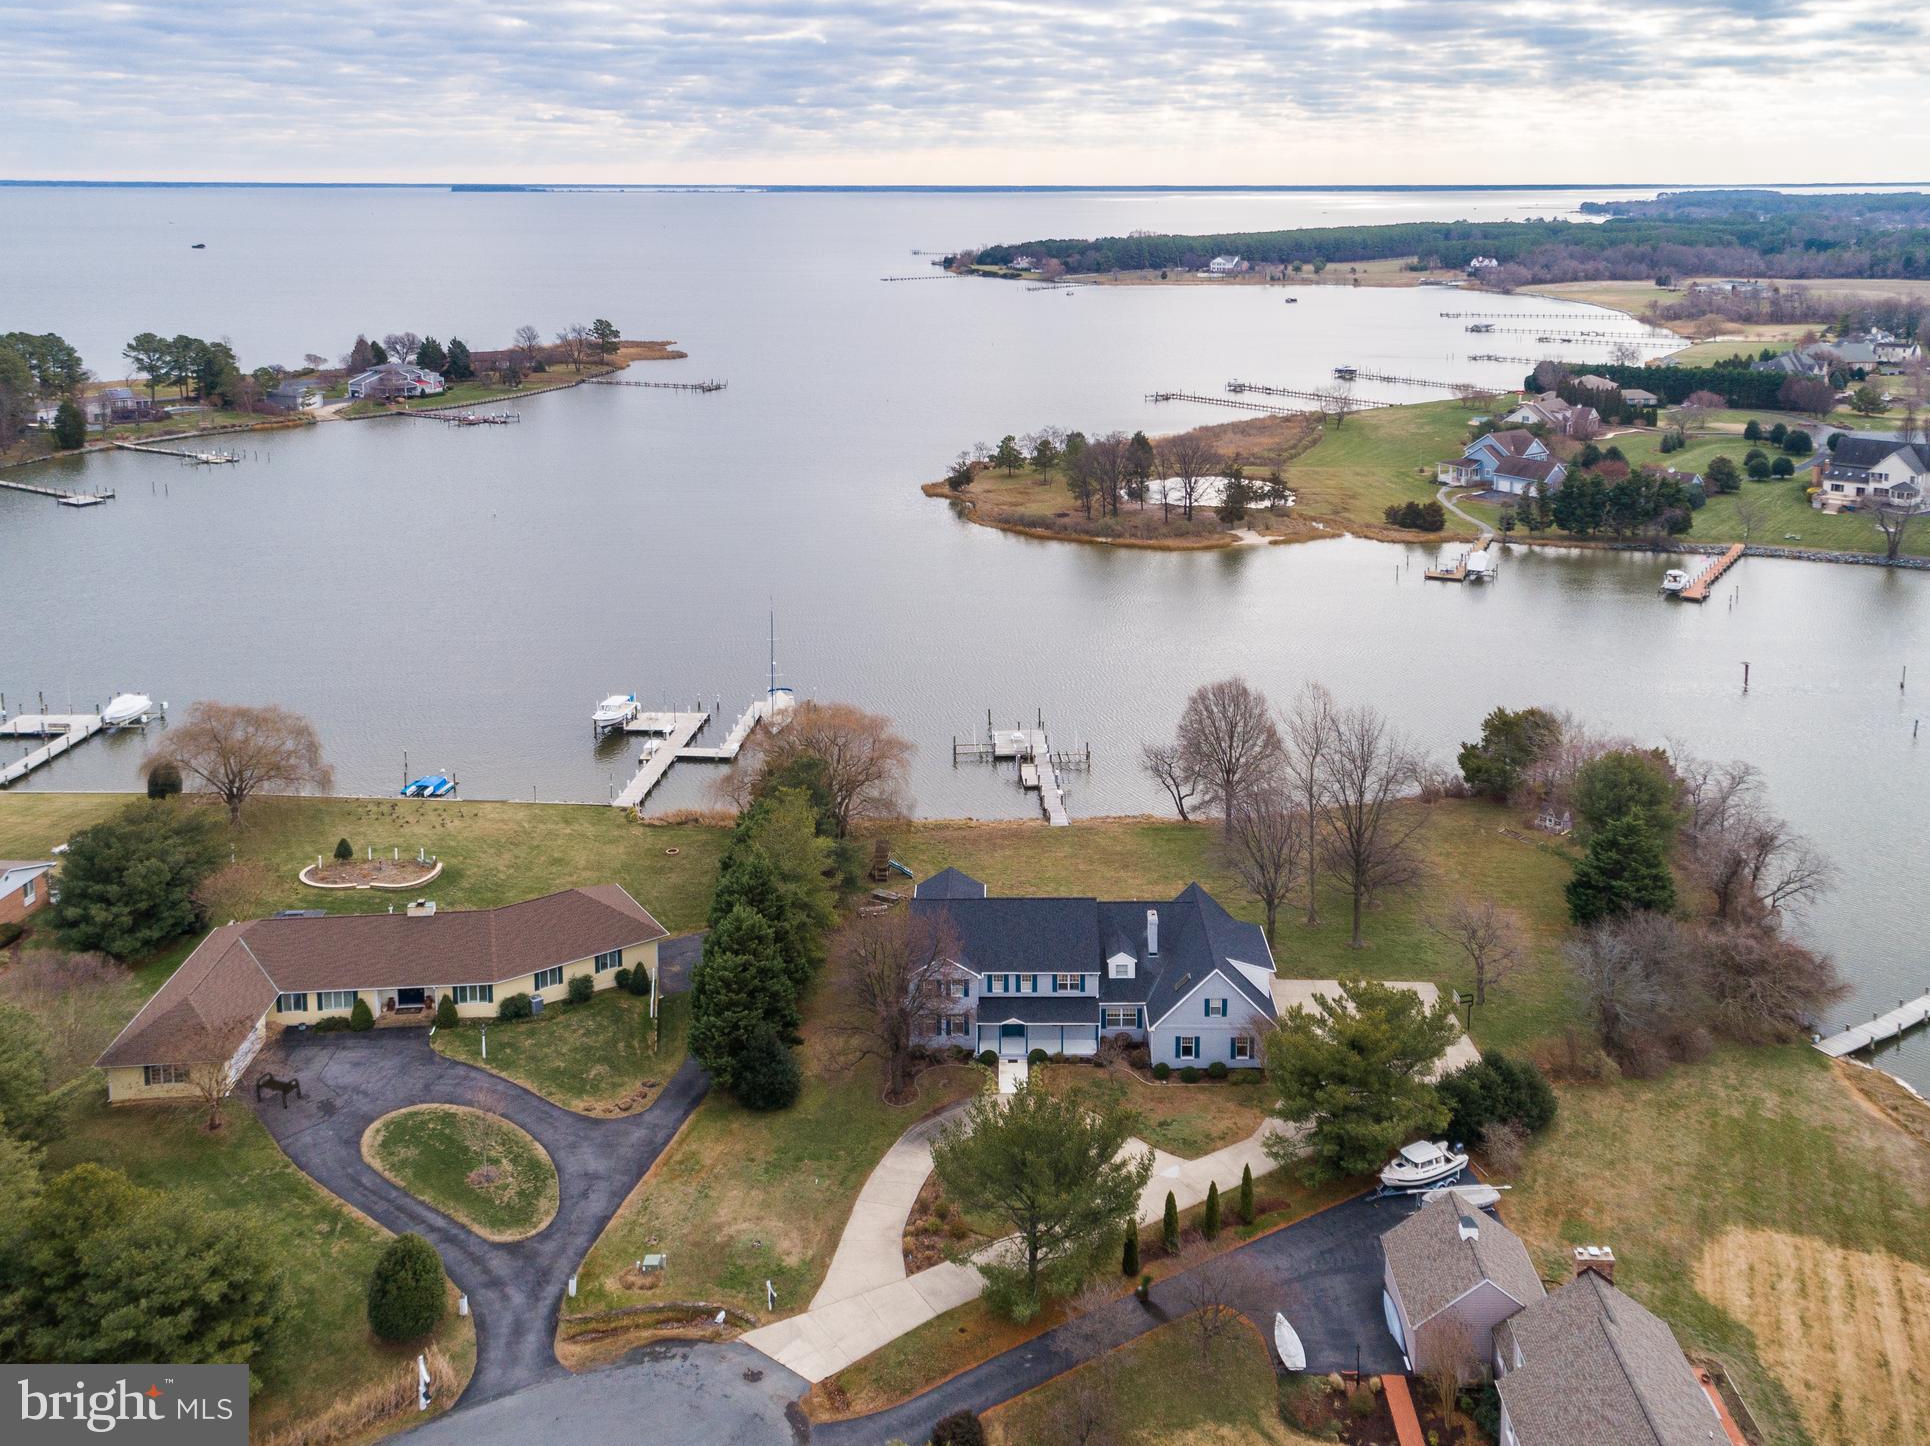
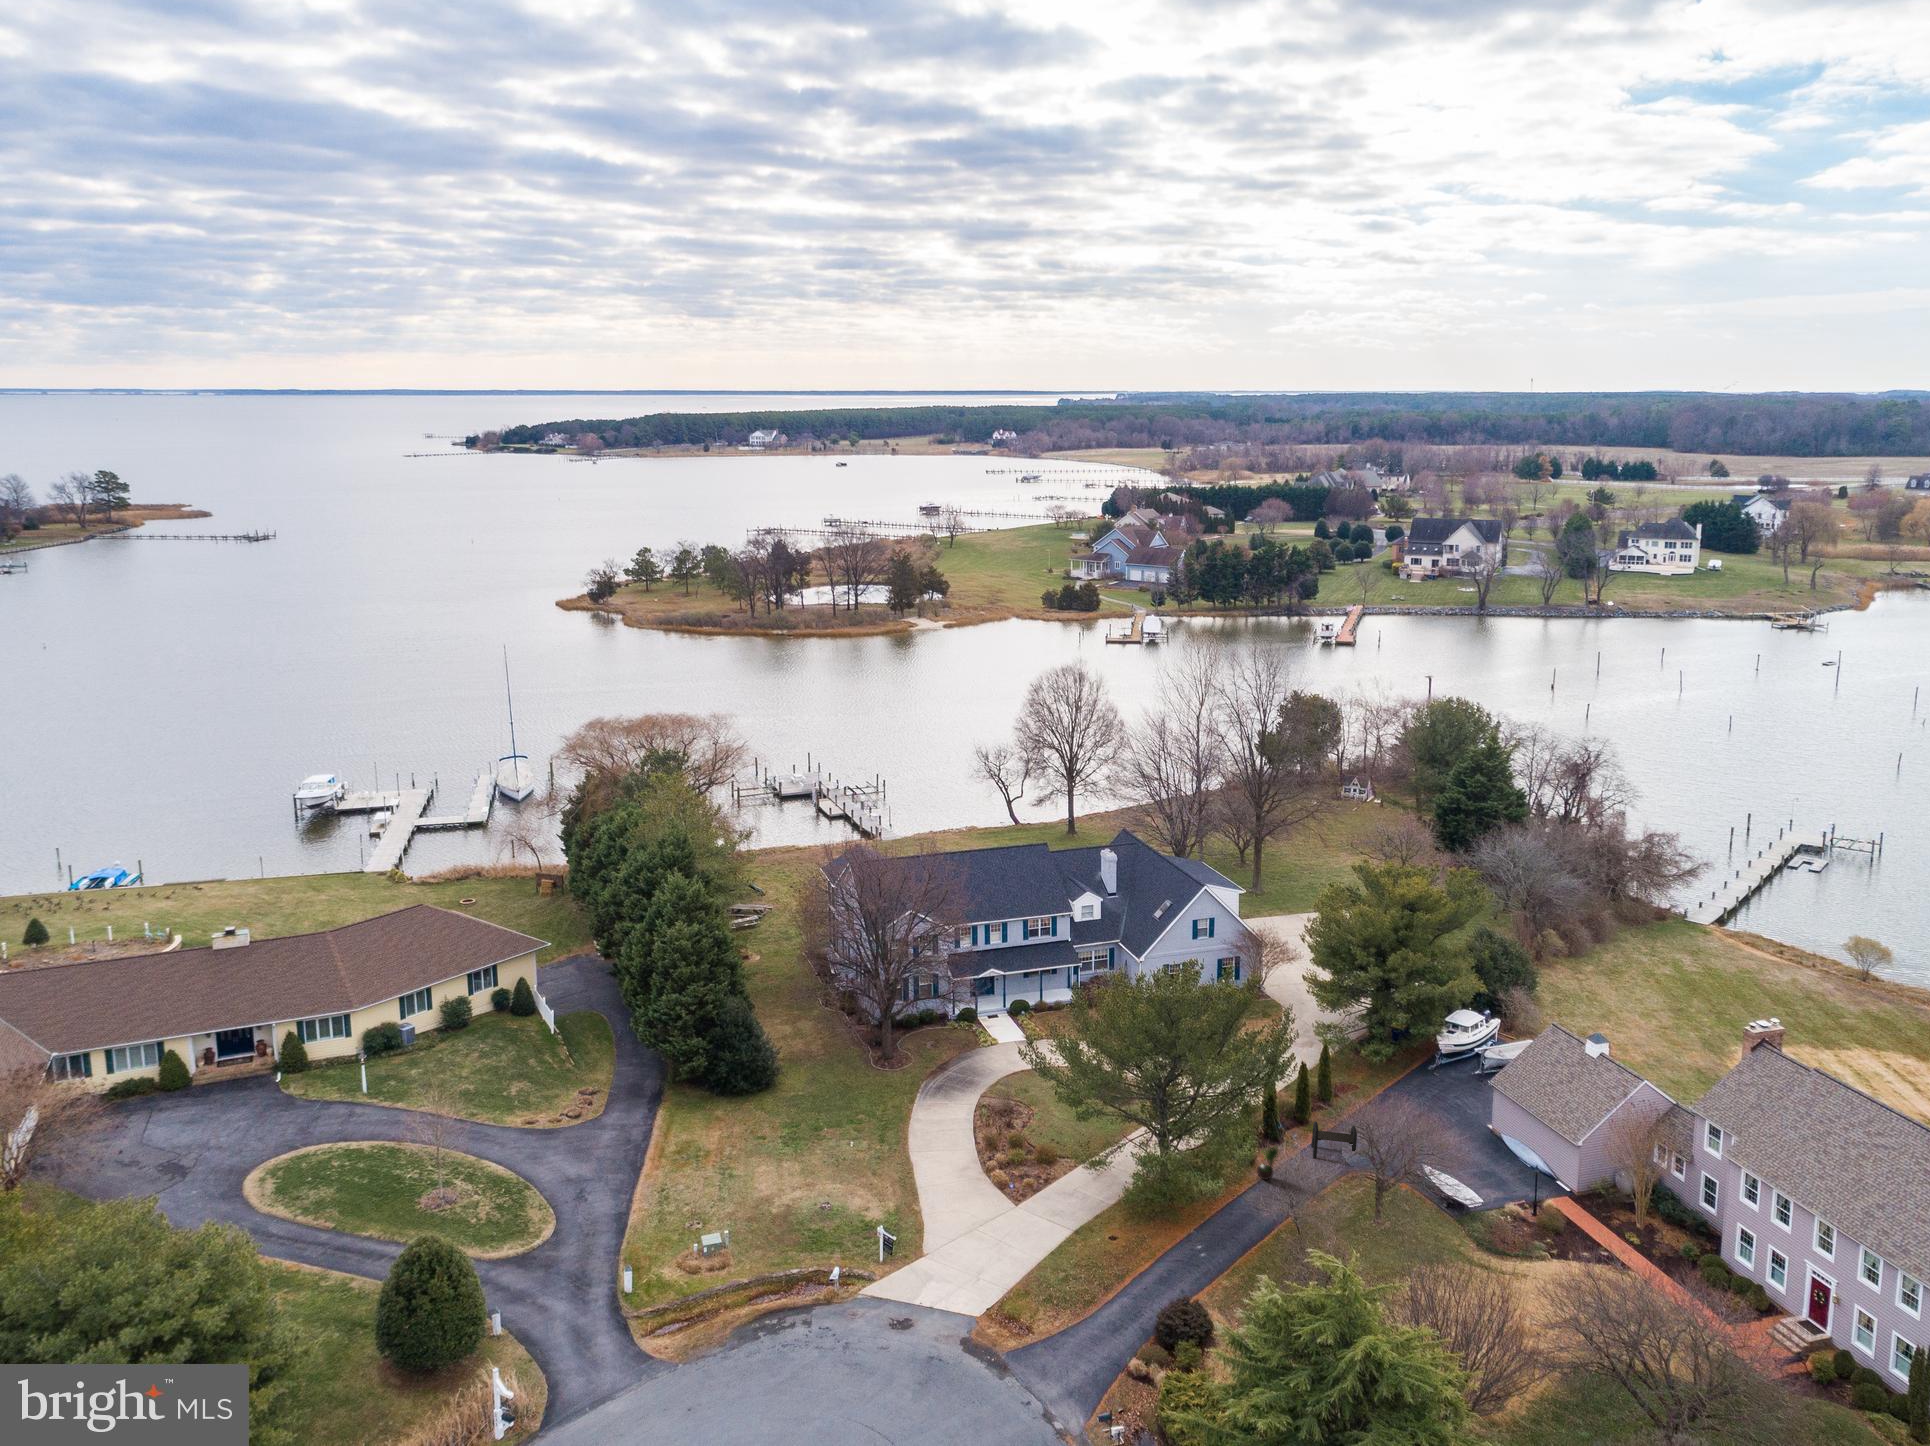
bench: present [256,1072,301,1108] -> present [1311,1121,1357,1158]

